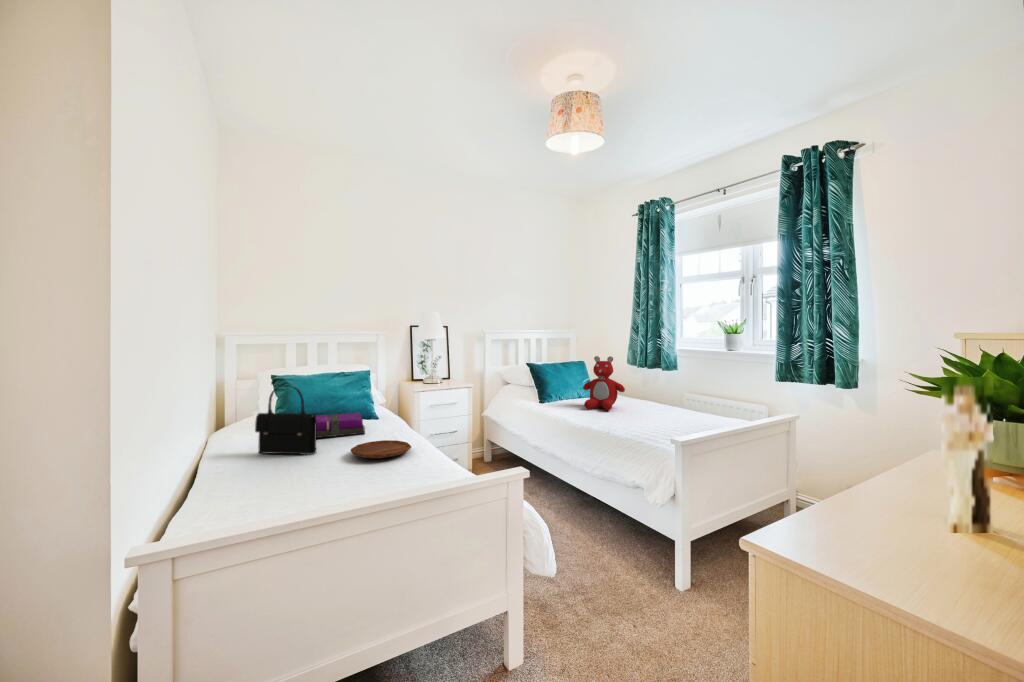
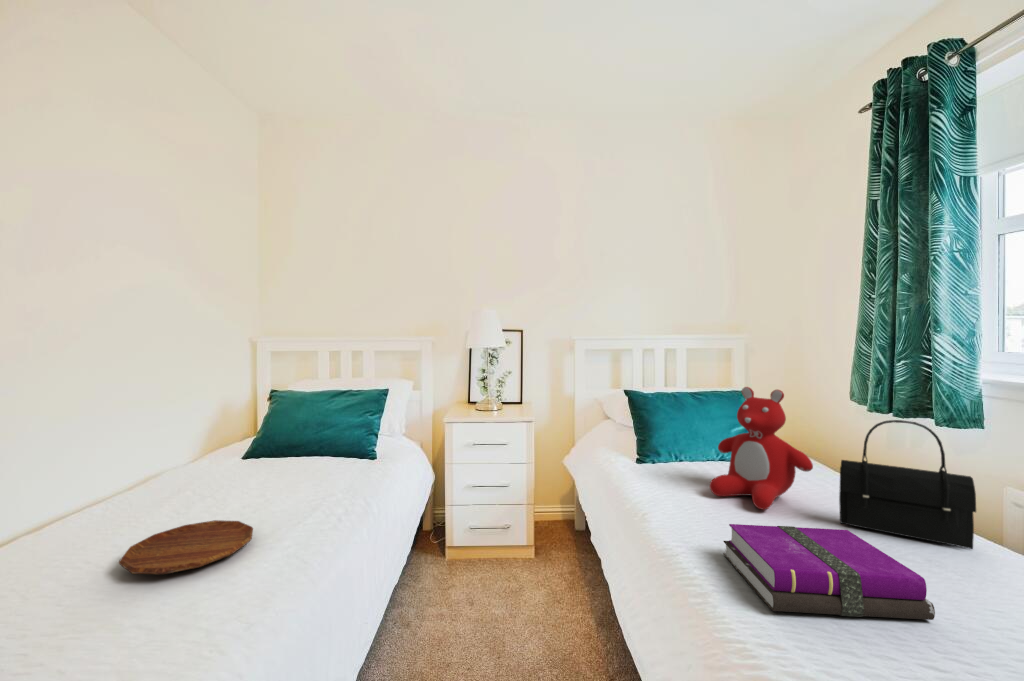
handbag: present [255,385,316,454] -> present [839,420,976,549]
notebook: present [316,413,365,438] -> present [723,524,935,620]

